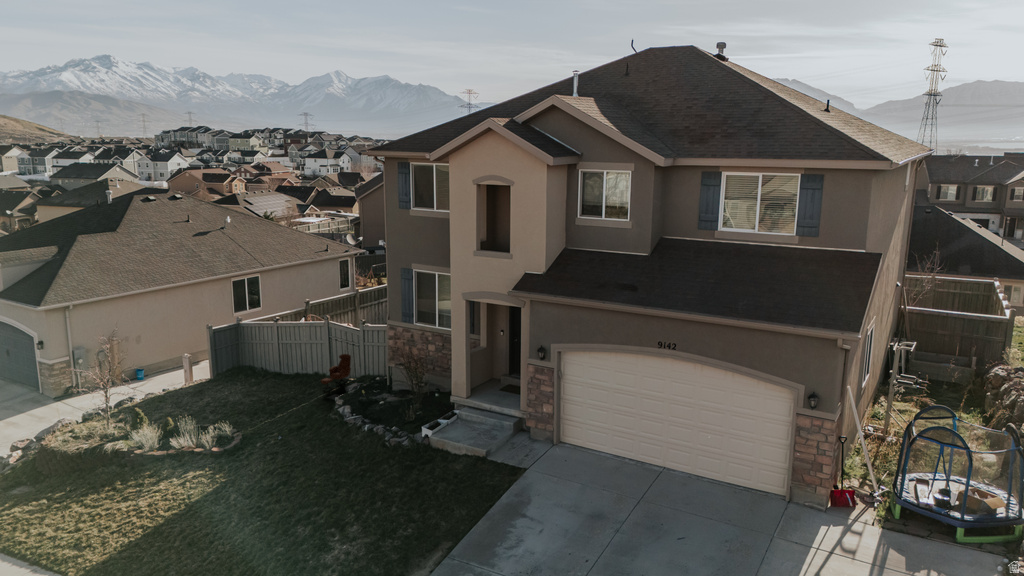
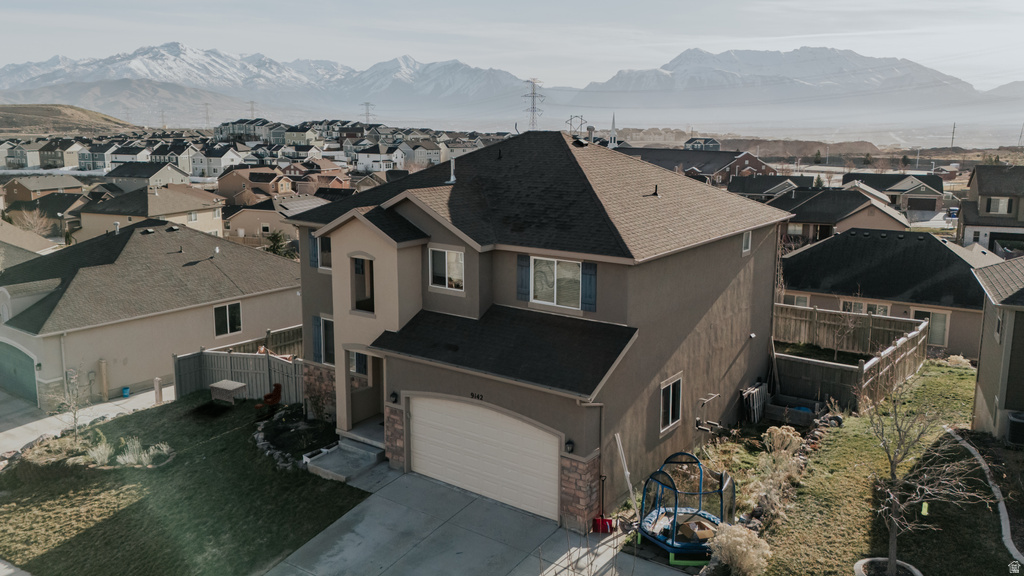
storage bench: none [255,354,304,382] -> present [209,380,248,405]

